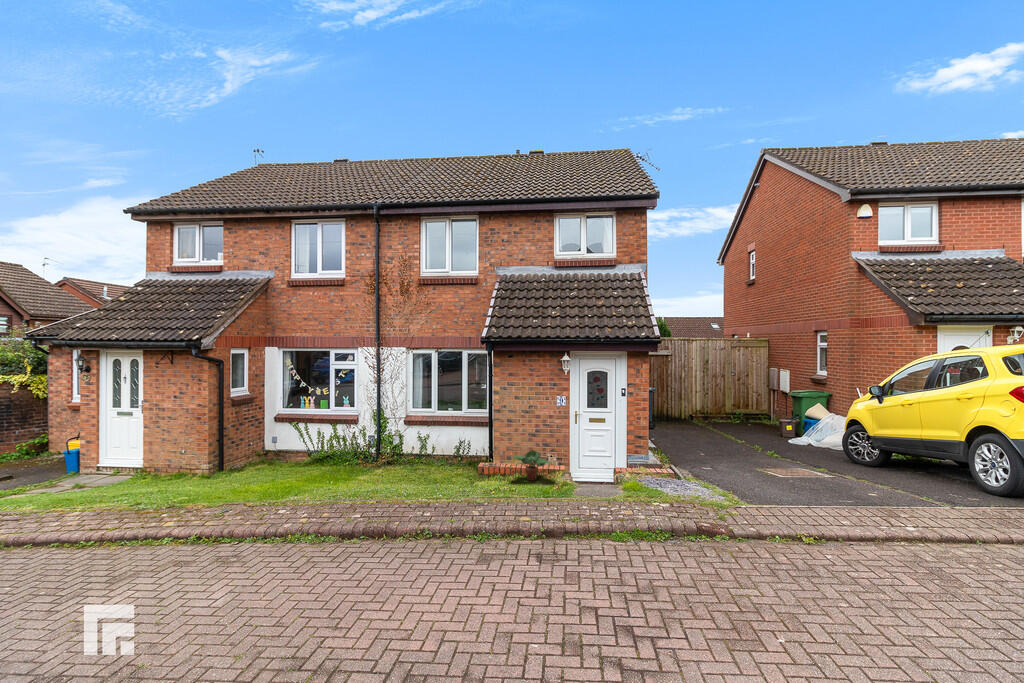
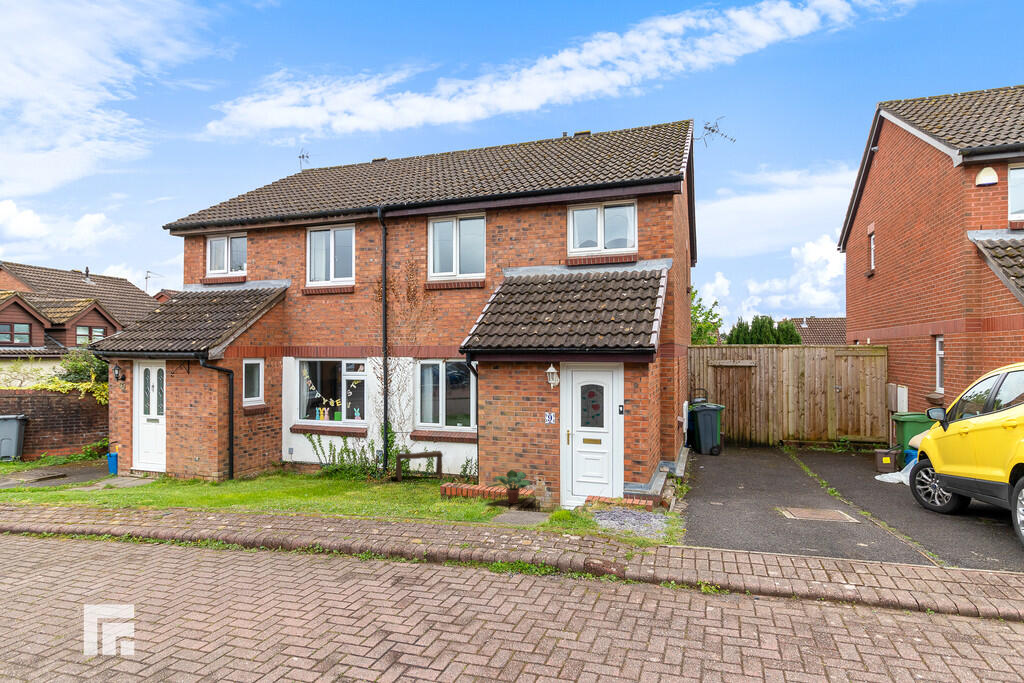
bench: none [397,434,443,465] -> present [395,451,443,481]

